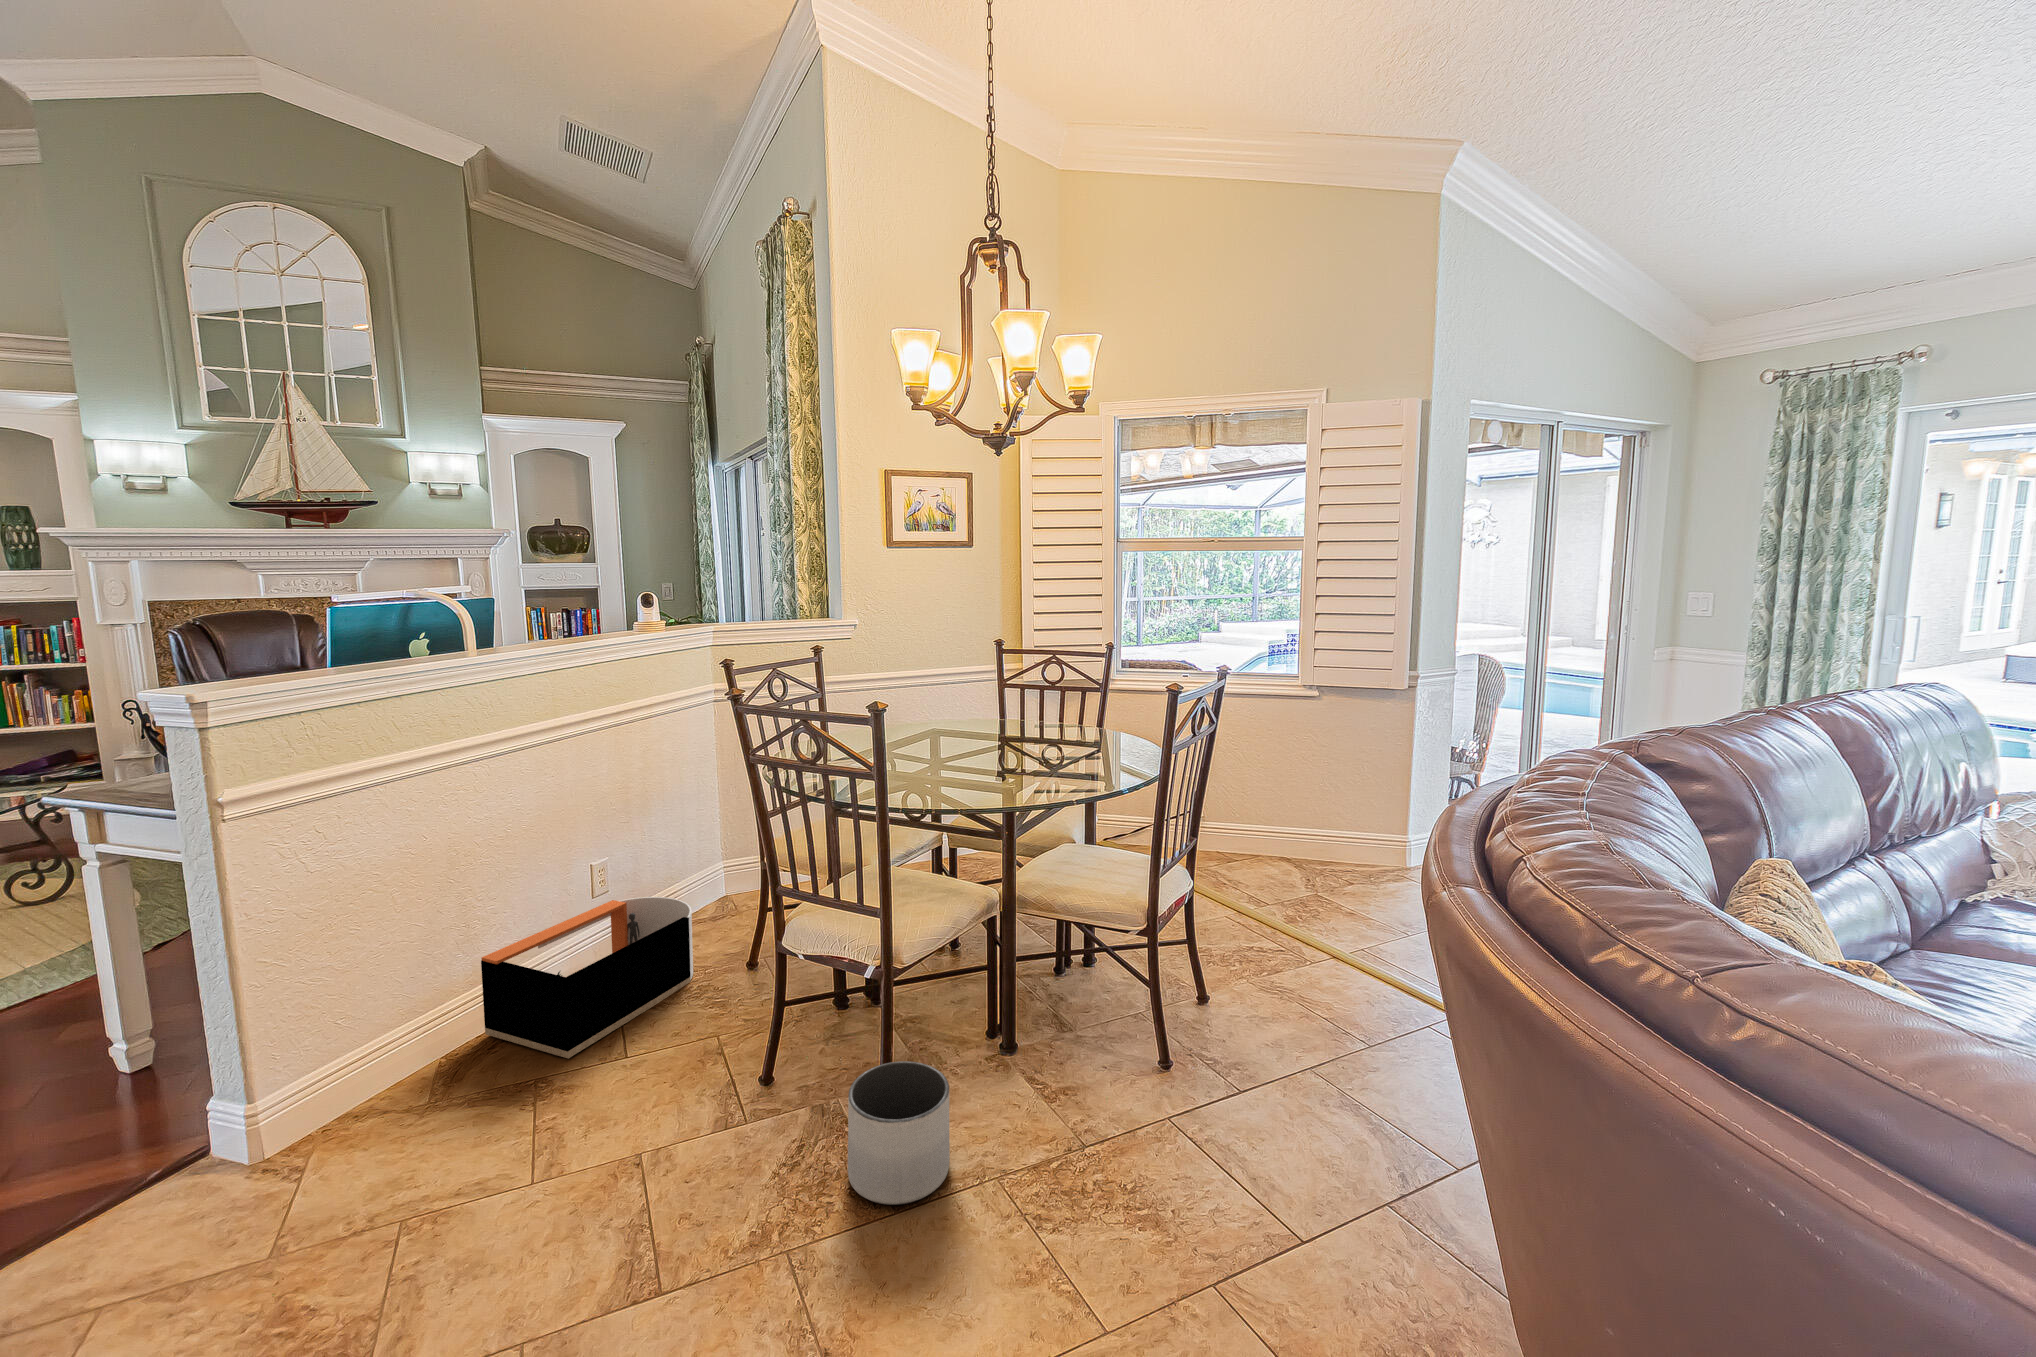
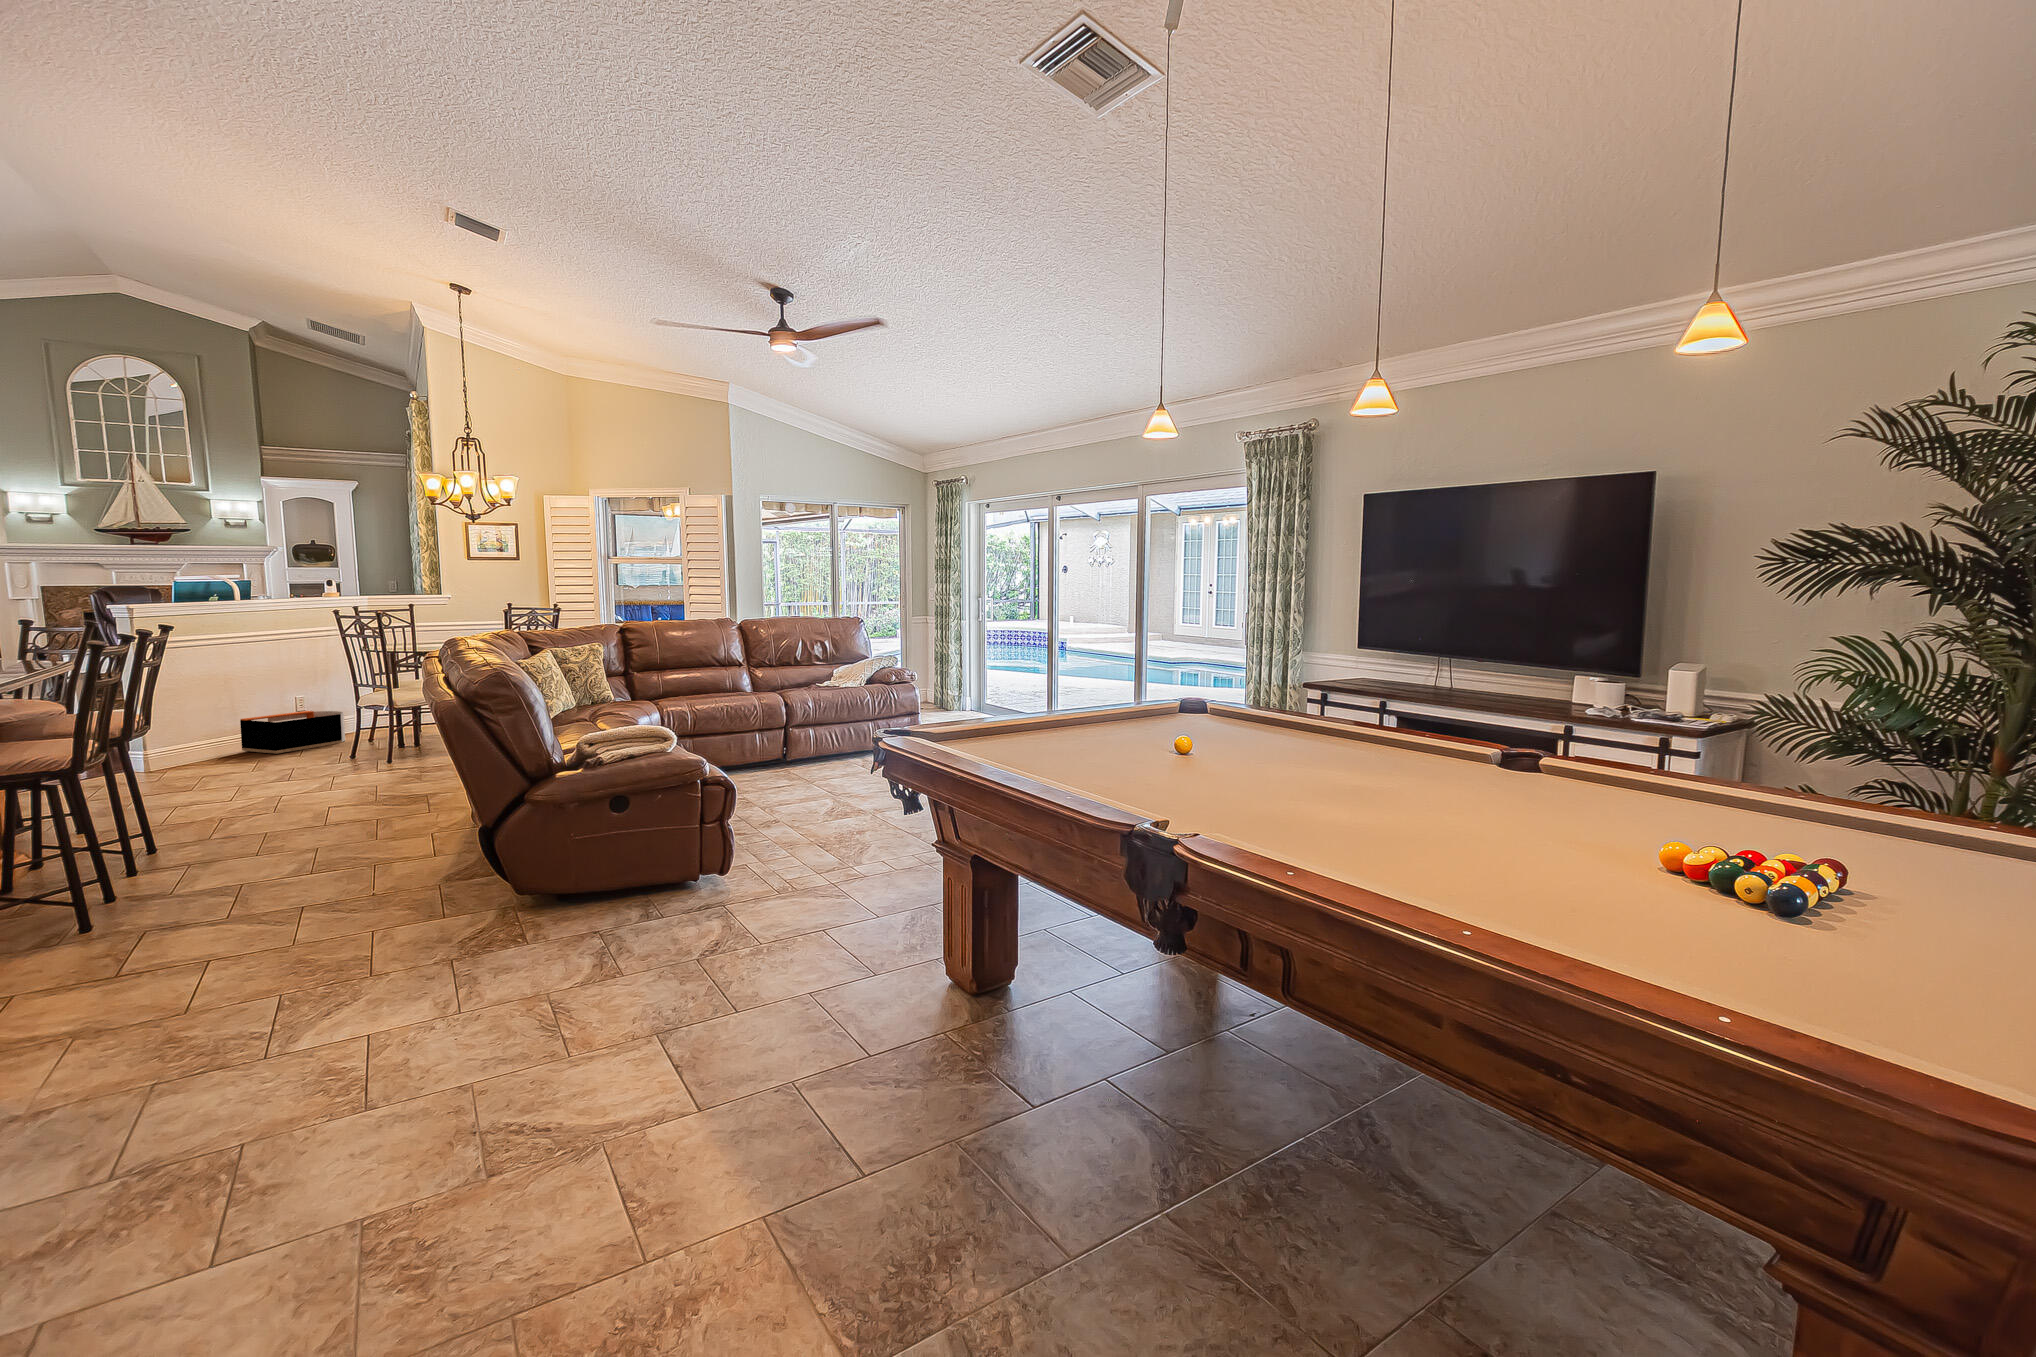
planter: present [848,1061,950,1205] -> none [367,734,409,768]

